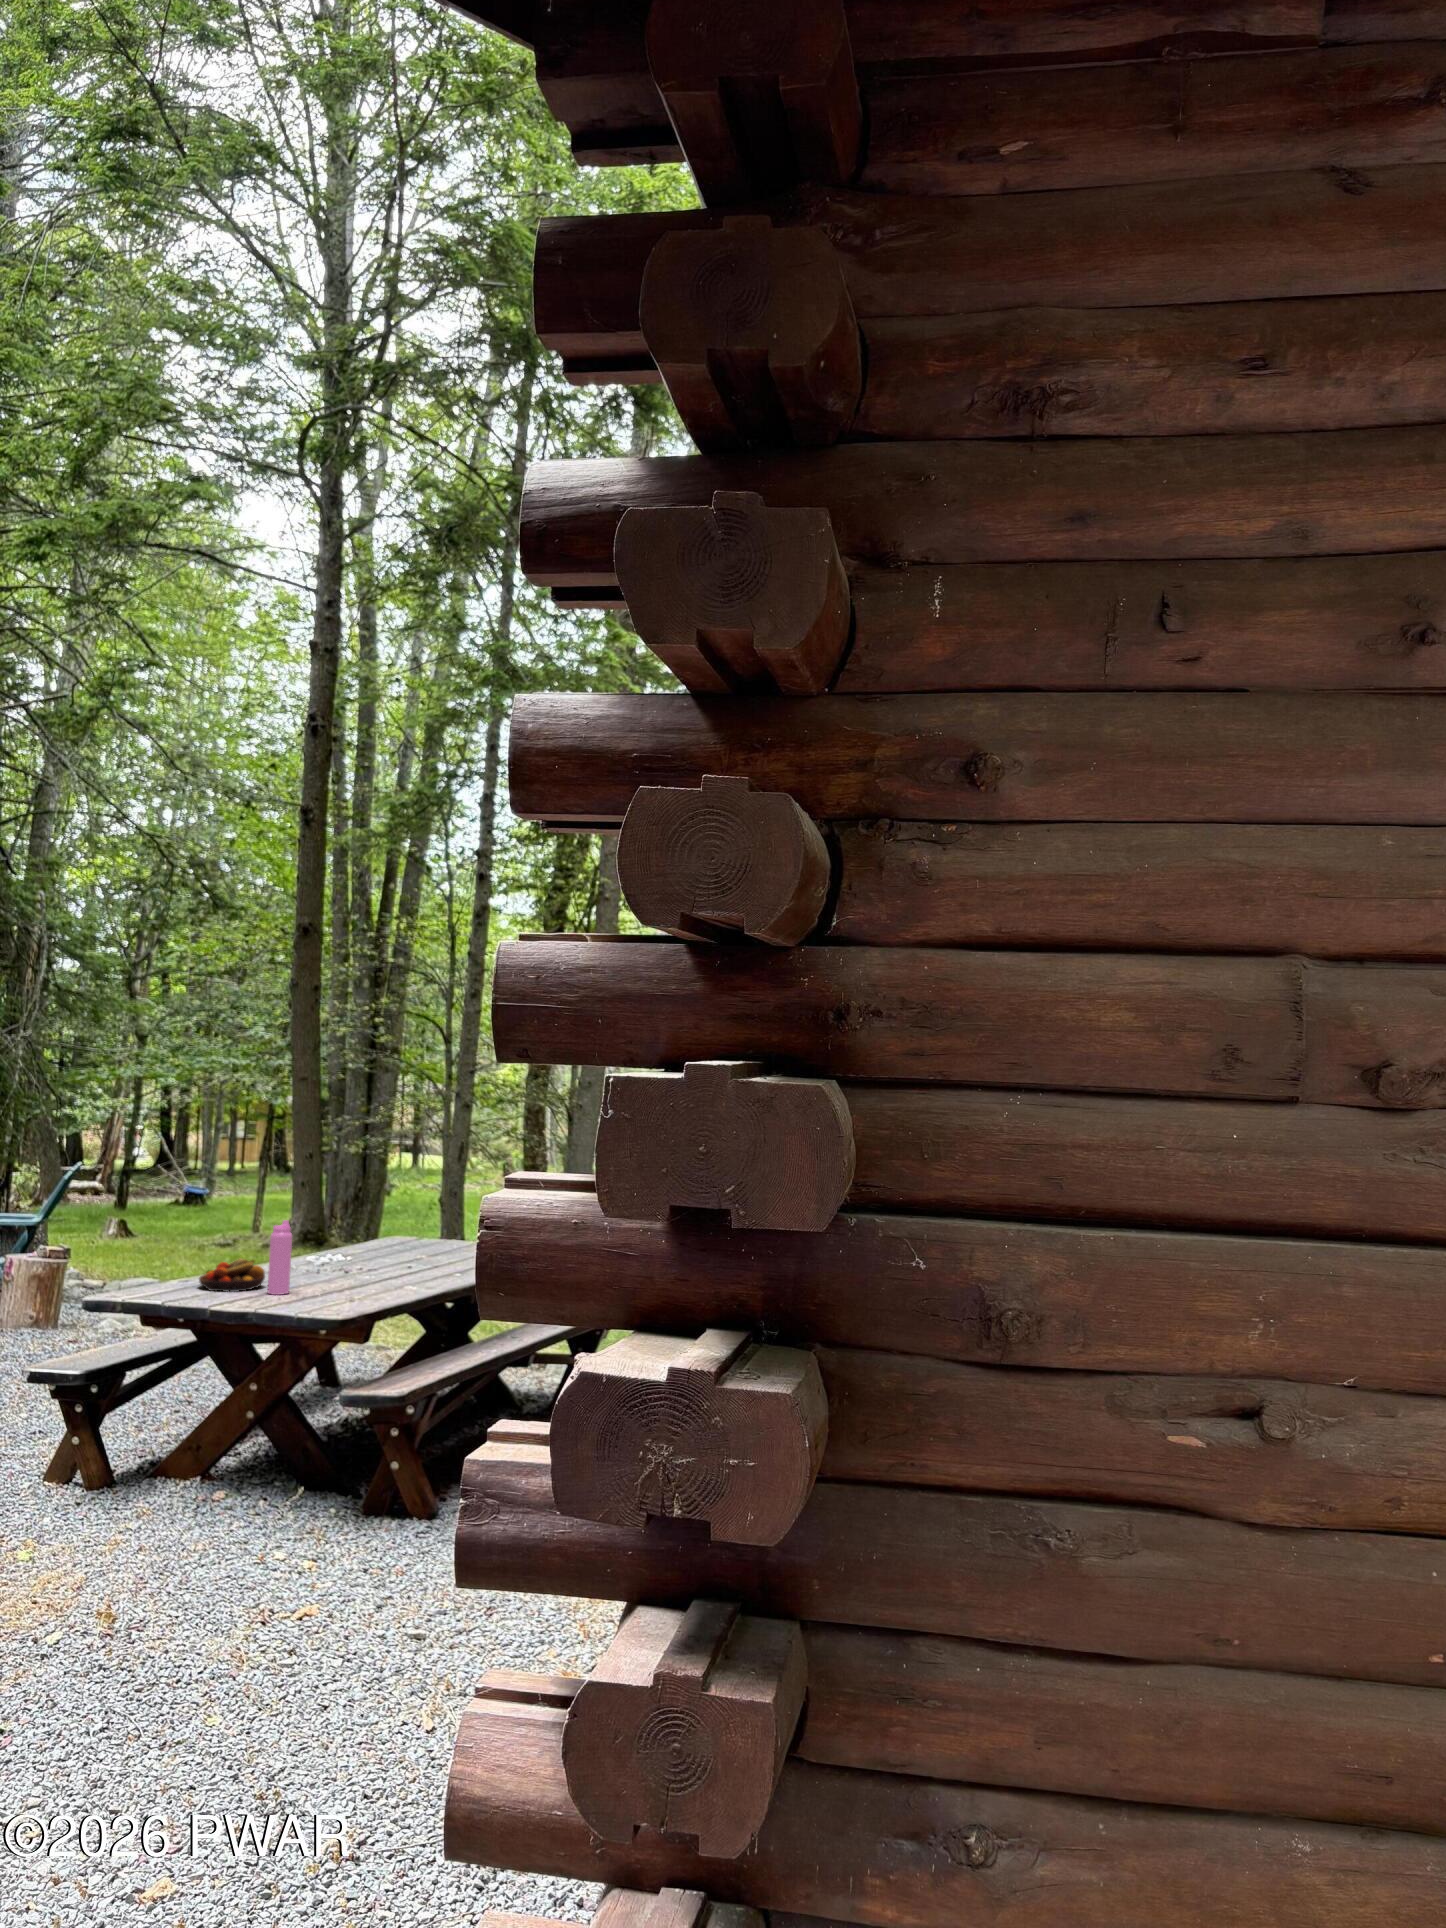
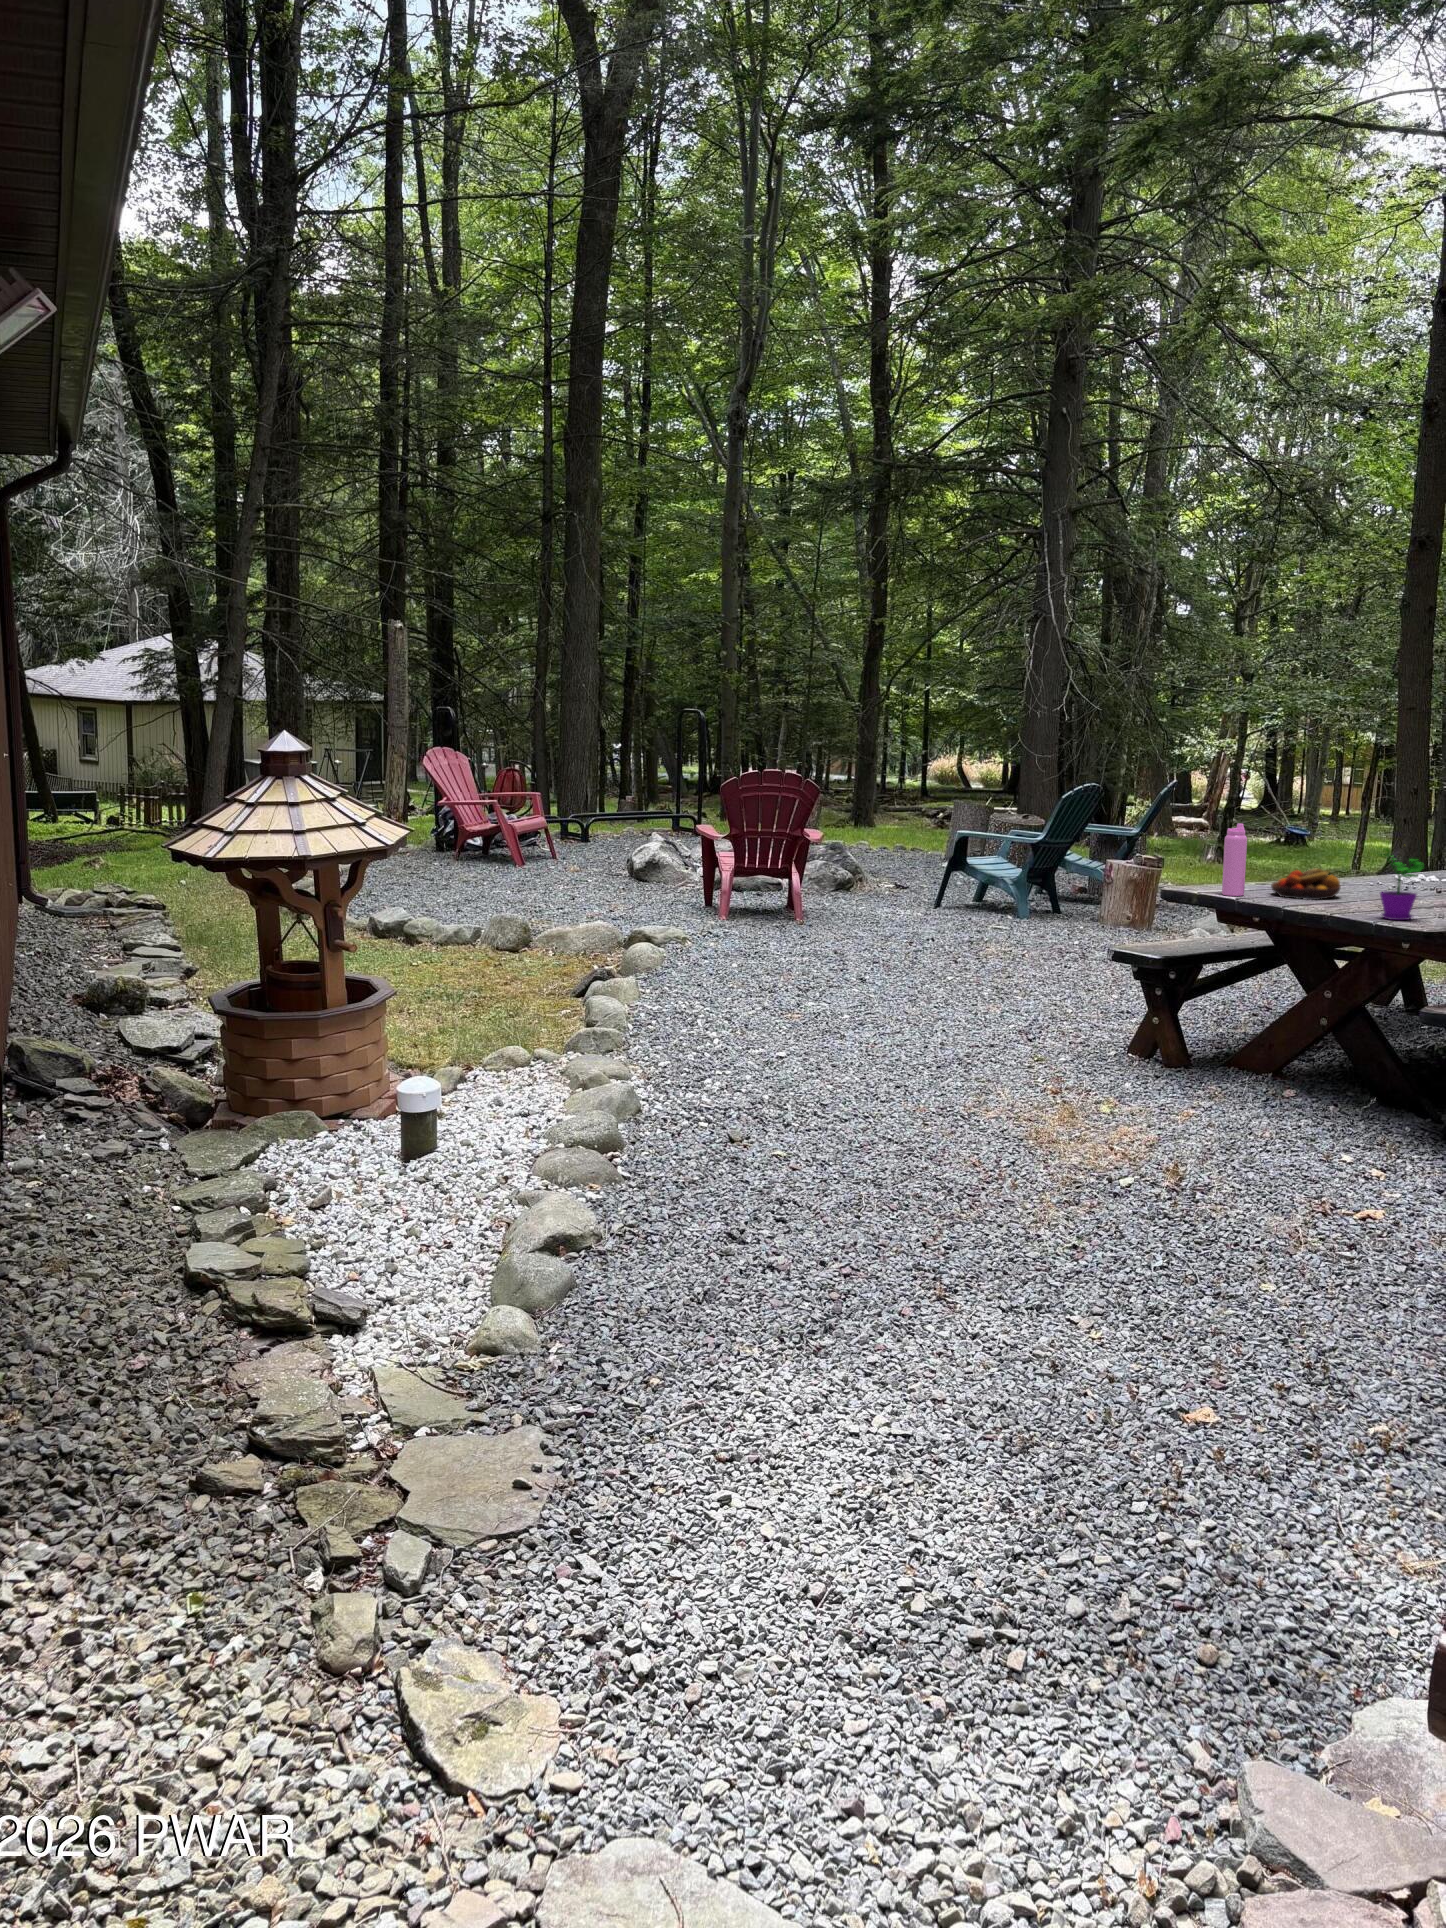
water bottle: present [268,1220,292,1295] -> present [1222,823,1247,896]
flower pot: none [298,1235,342,1309] -> present [1380,848,1423,920]

